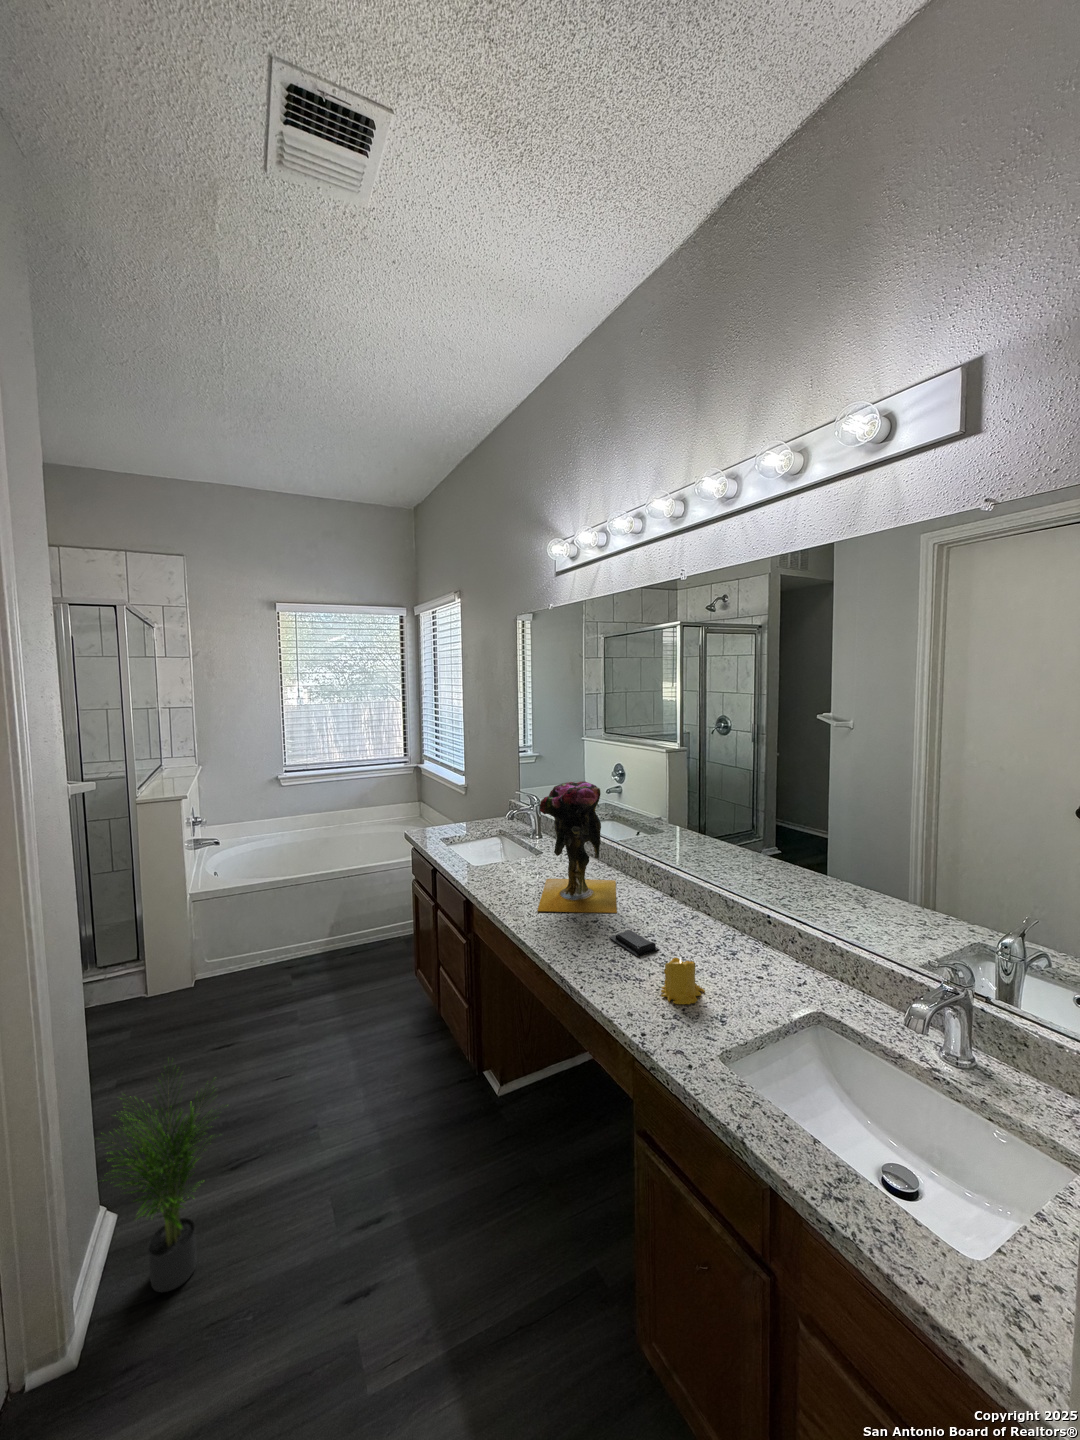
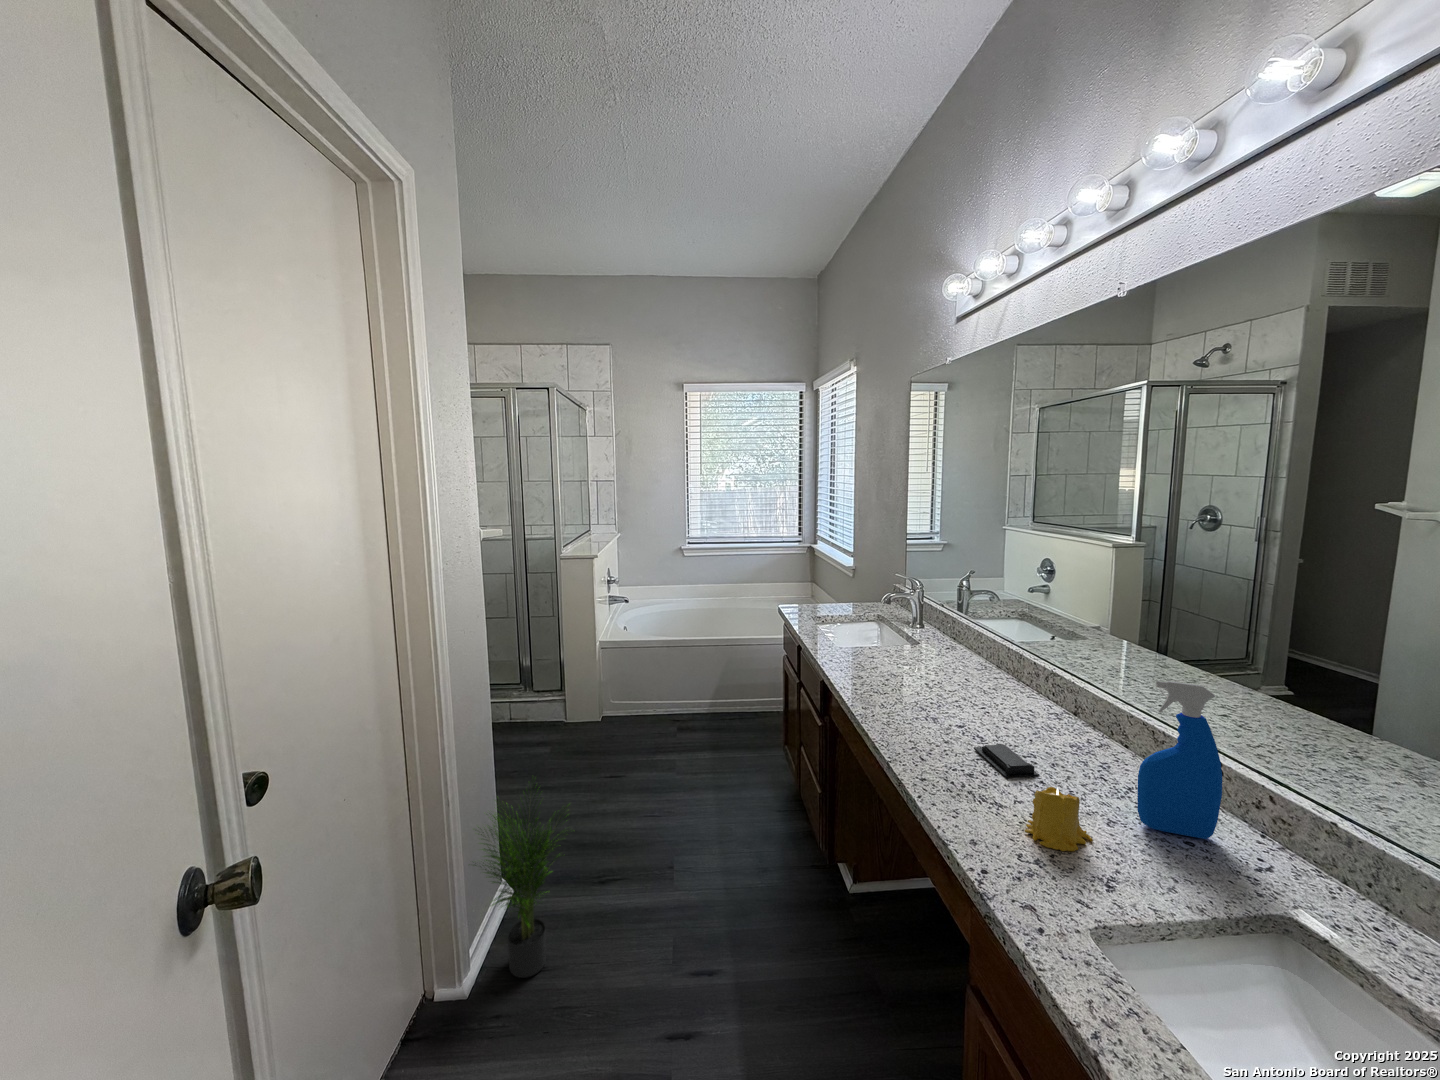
vase: present [537,782,617,913] -> none [893,560,1003,722]
spray bottle: none [726,866,775,974] -> present [1137,681,1222,839]

